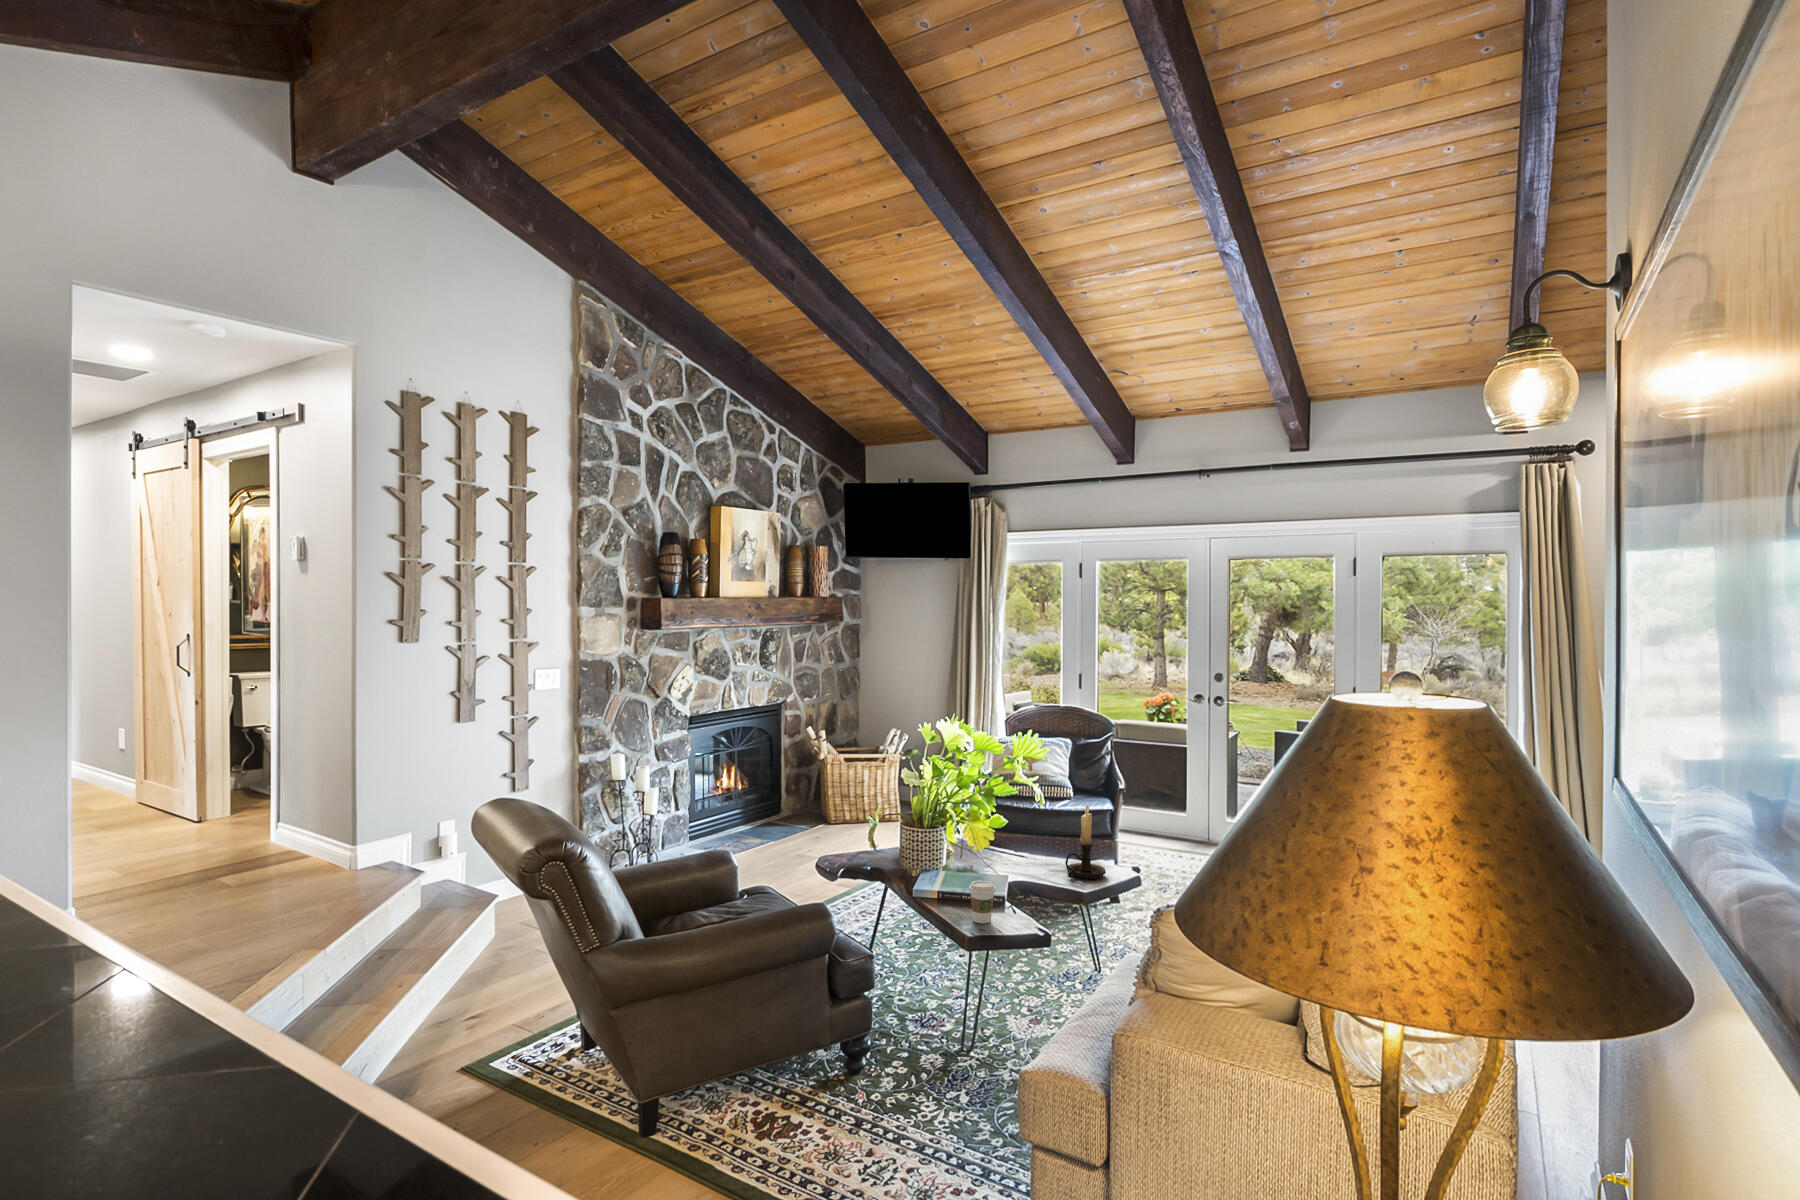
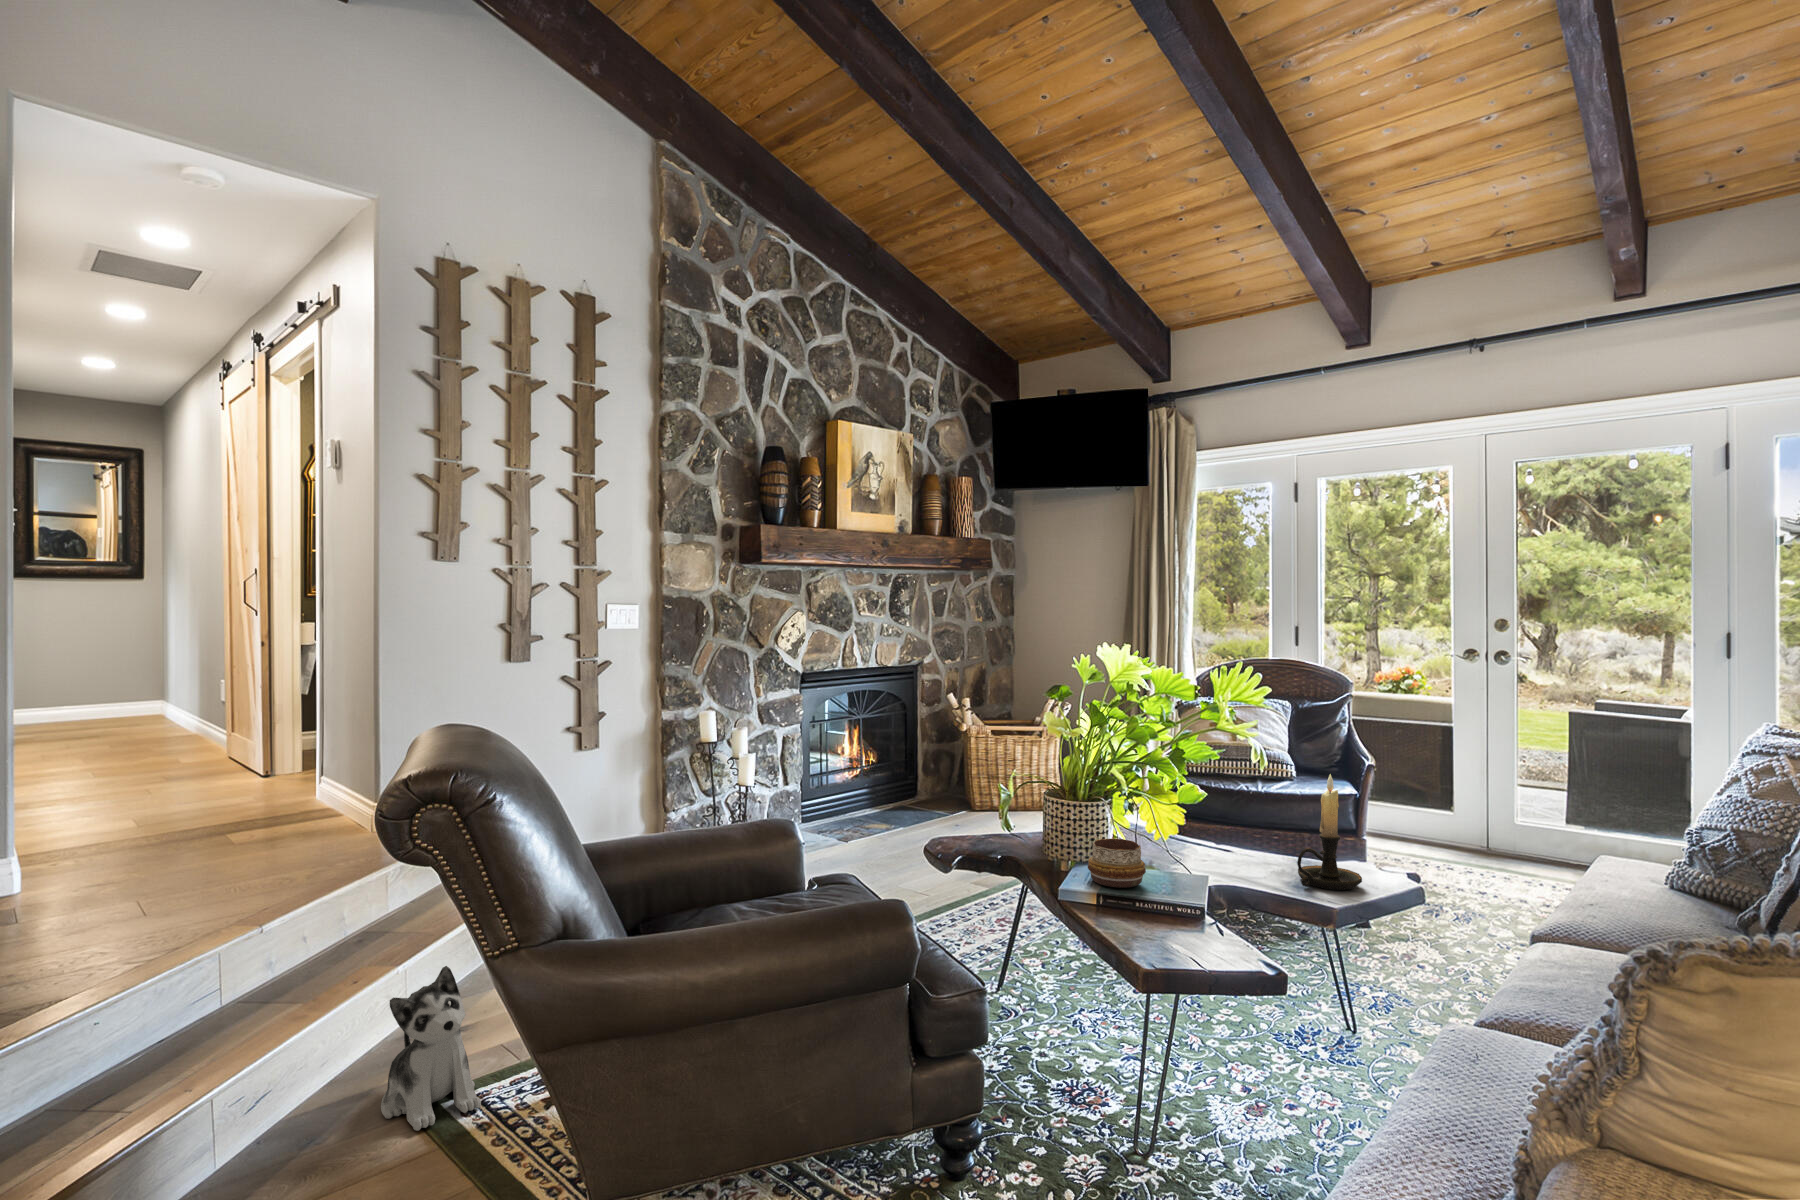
decorative bowl: none [931,852,969,885] -> present [1088,839,1146,888]
coffee cup: present [969,881,996,923] -> none [1143,881,1189,950]
plush toy: none [443,965,518,1080] -> present [381,966,481,1131]

